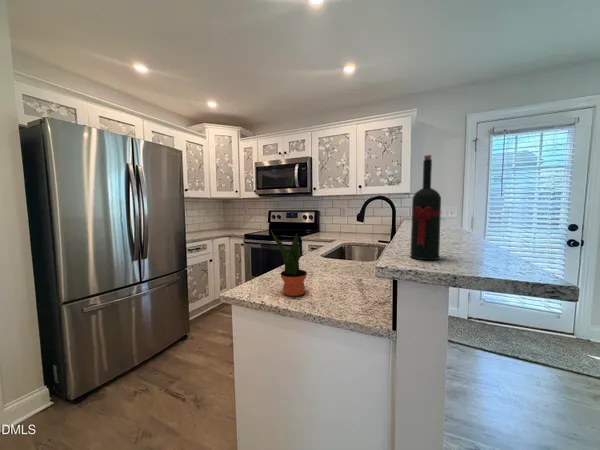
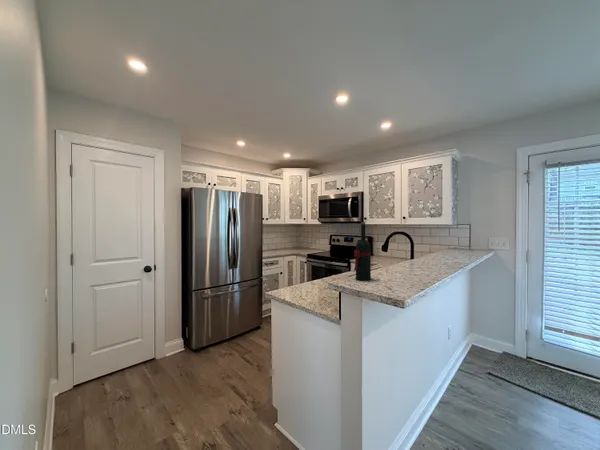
potted plant: present [271,231,307,296] -> none [294,256,313,296]

